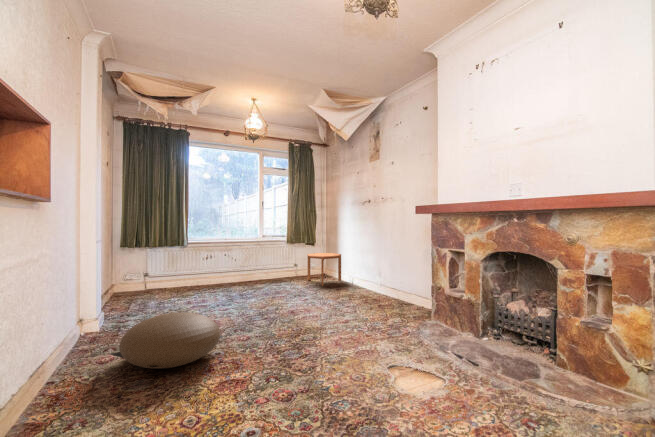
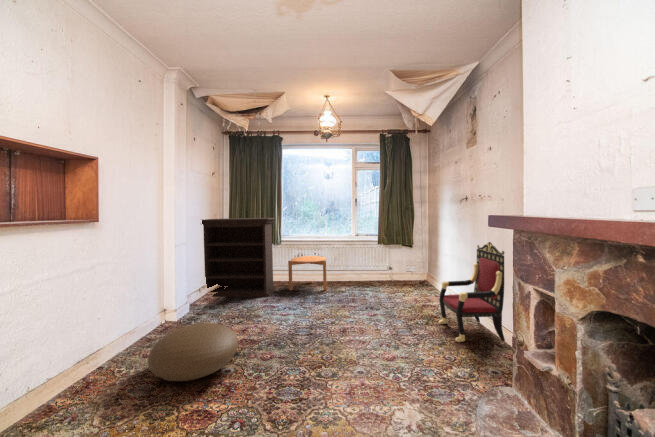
bookshelf: none [89,212,188,307] -> present [202,218,276,297]
armchair: none [359,232,408,306] -> present [439,242,505,342]
side table: present [307,253,341,286] -> present [288,256,327,291]

